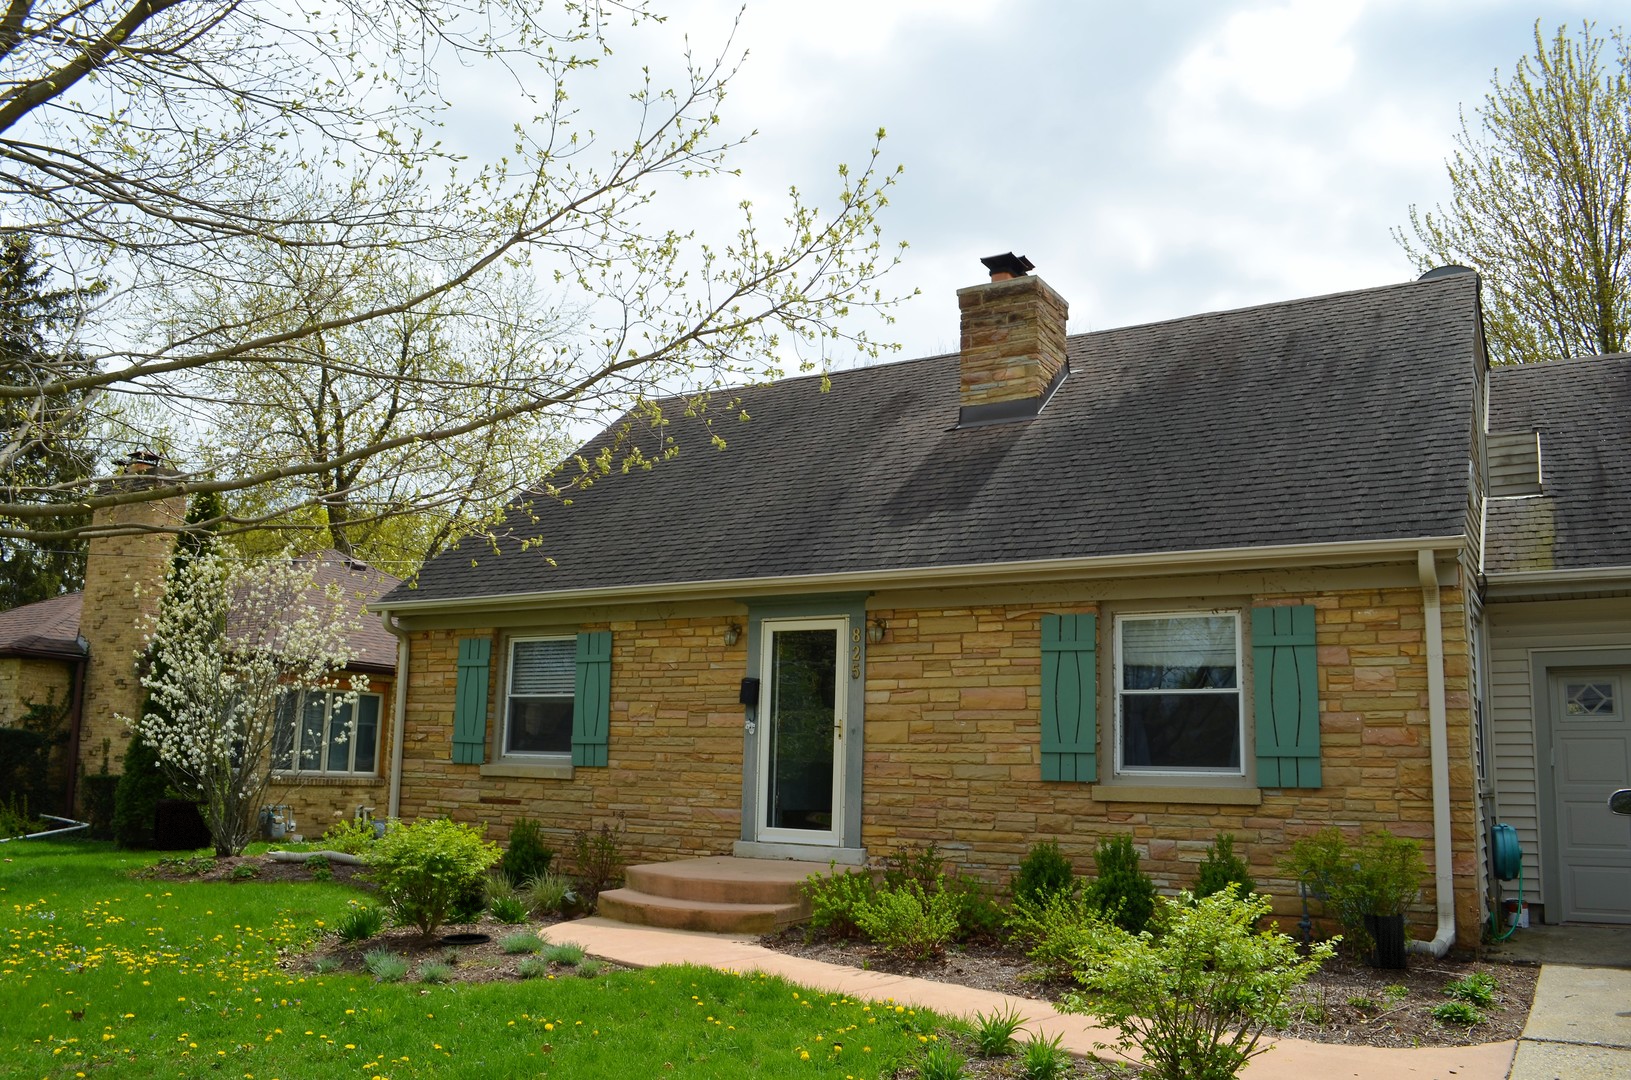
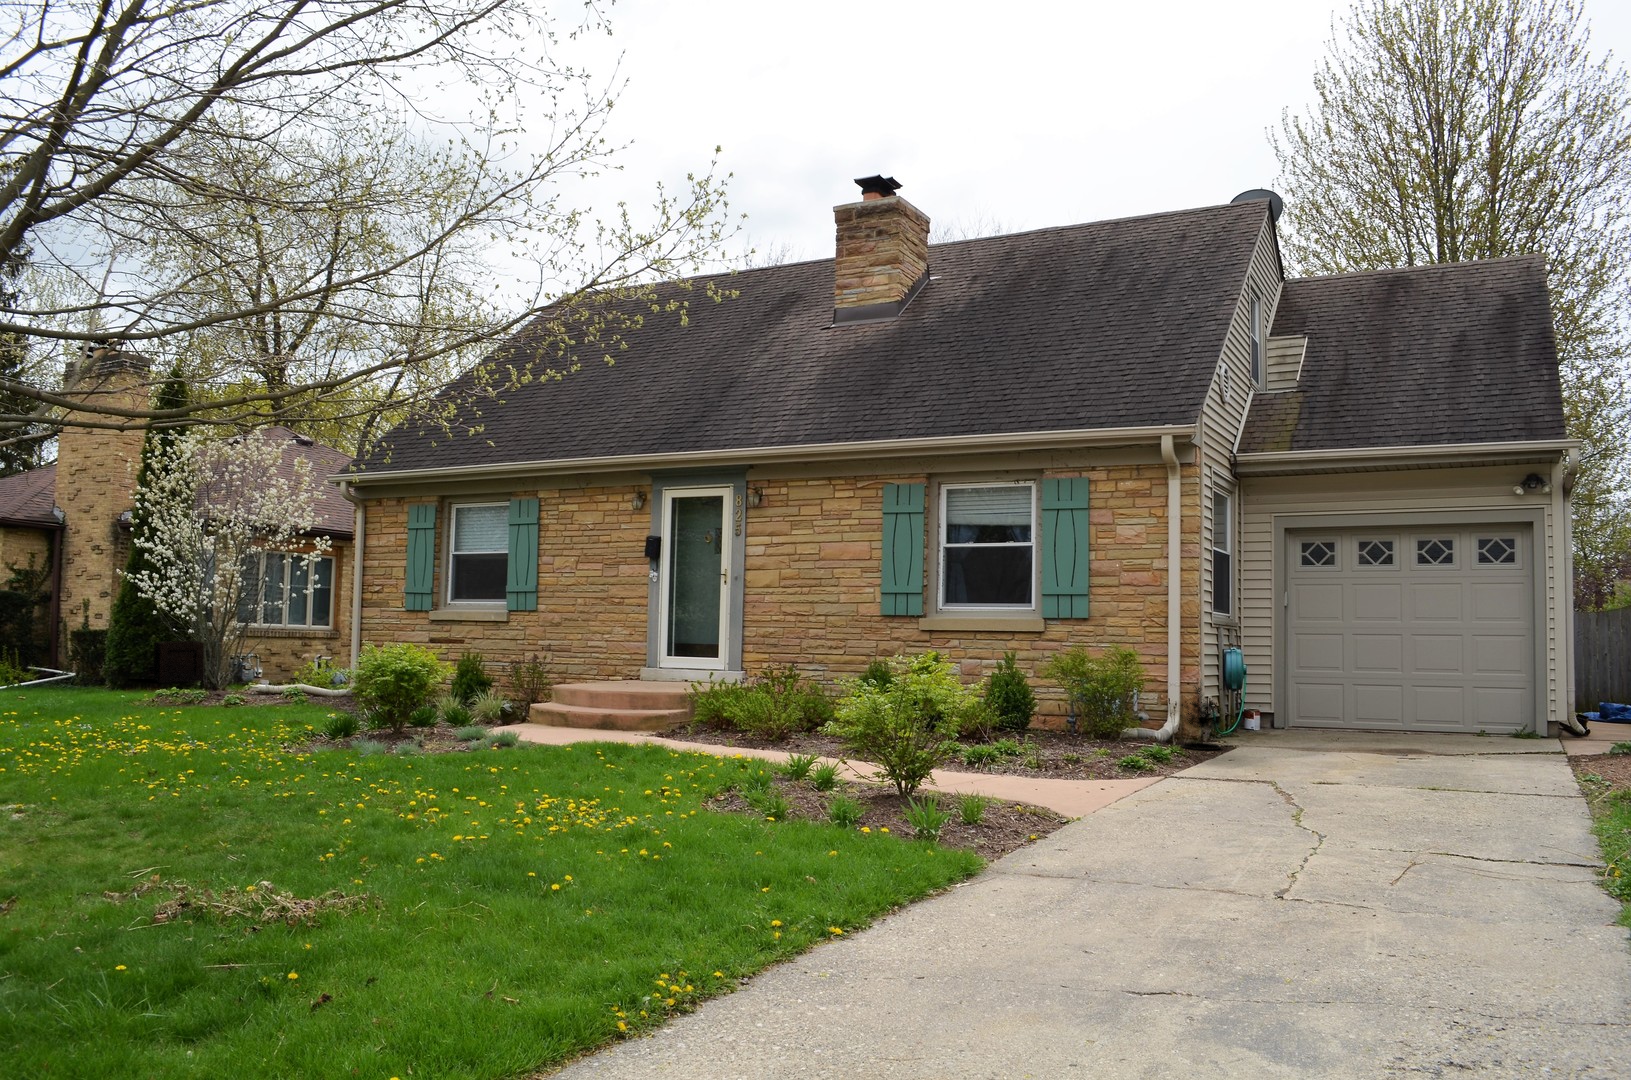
potted tree: present [441,857,492,944] -> present [1180,686,1222,750]
trash can: present [1363,913,1406,968] -> none [1105,708,1136,749]

